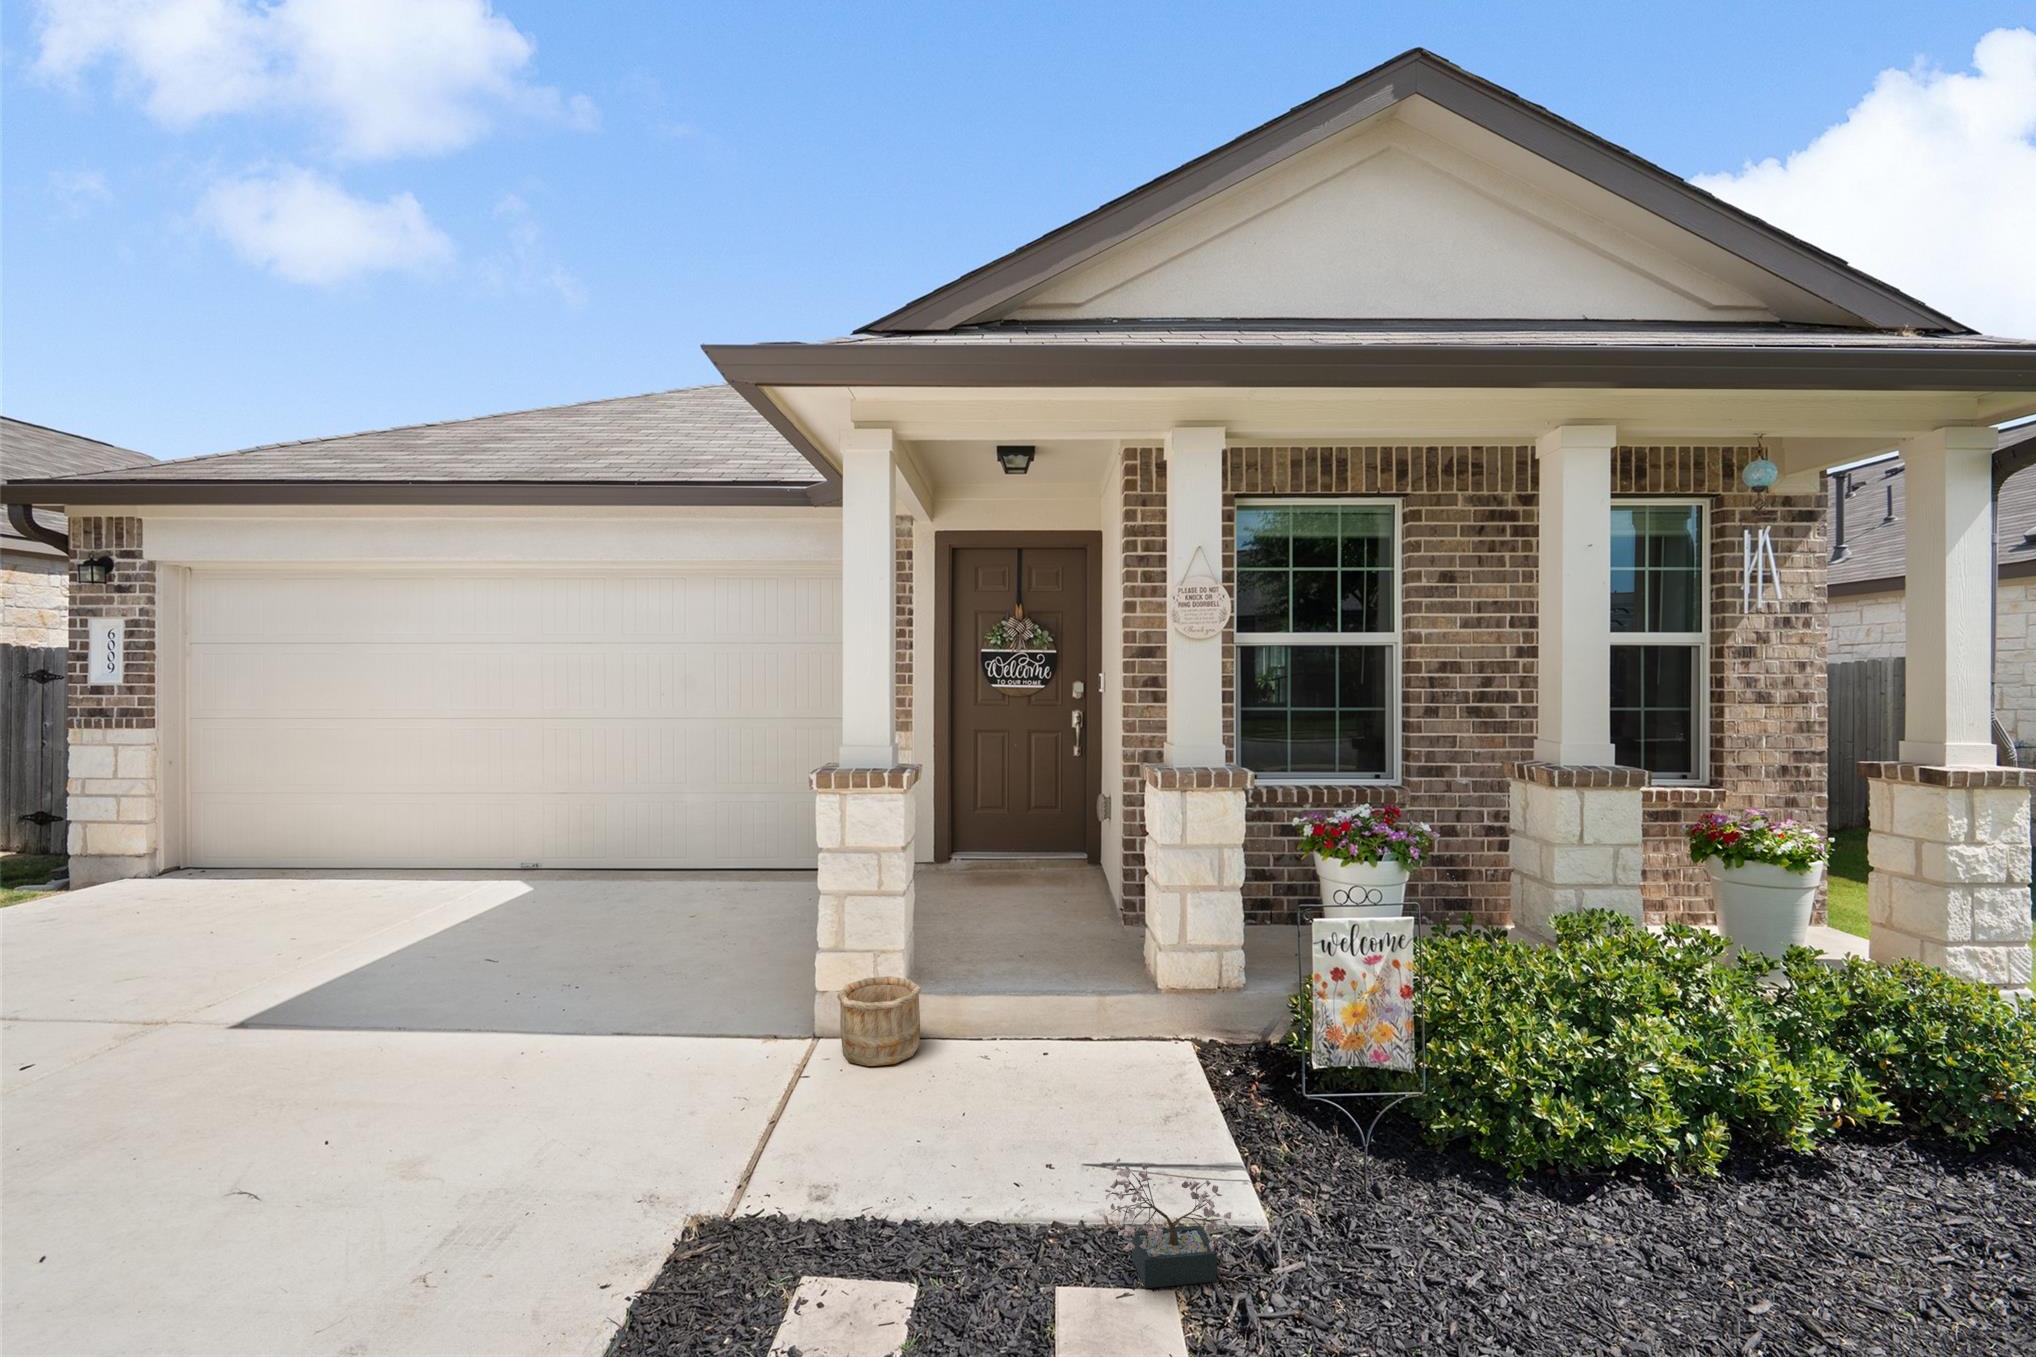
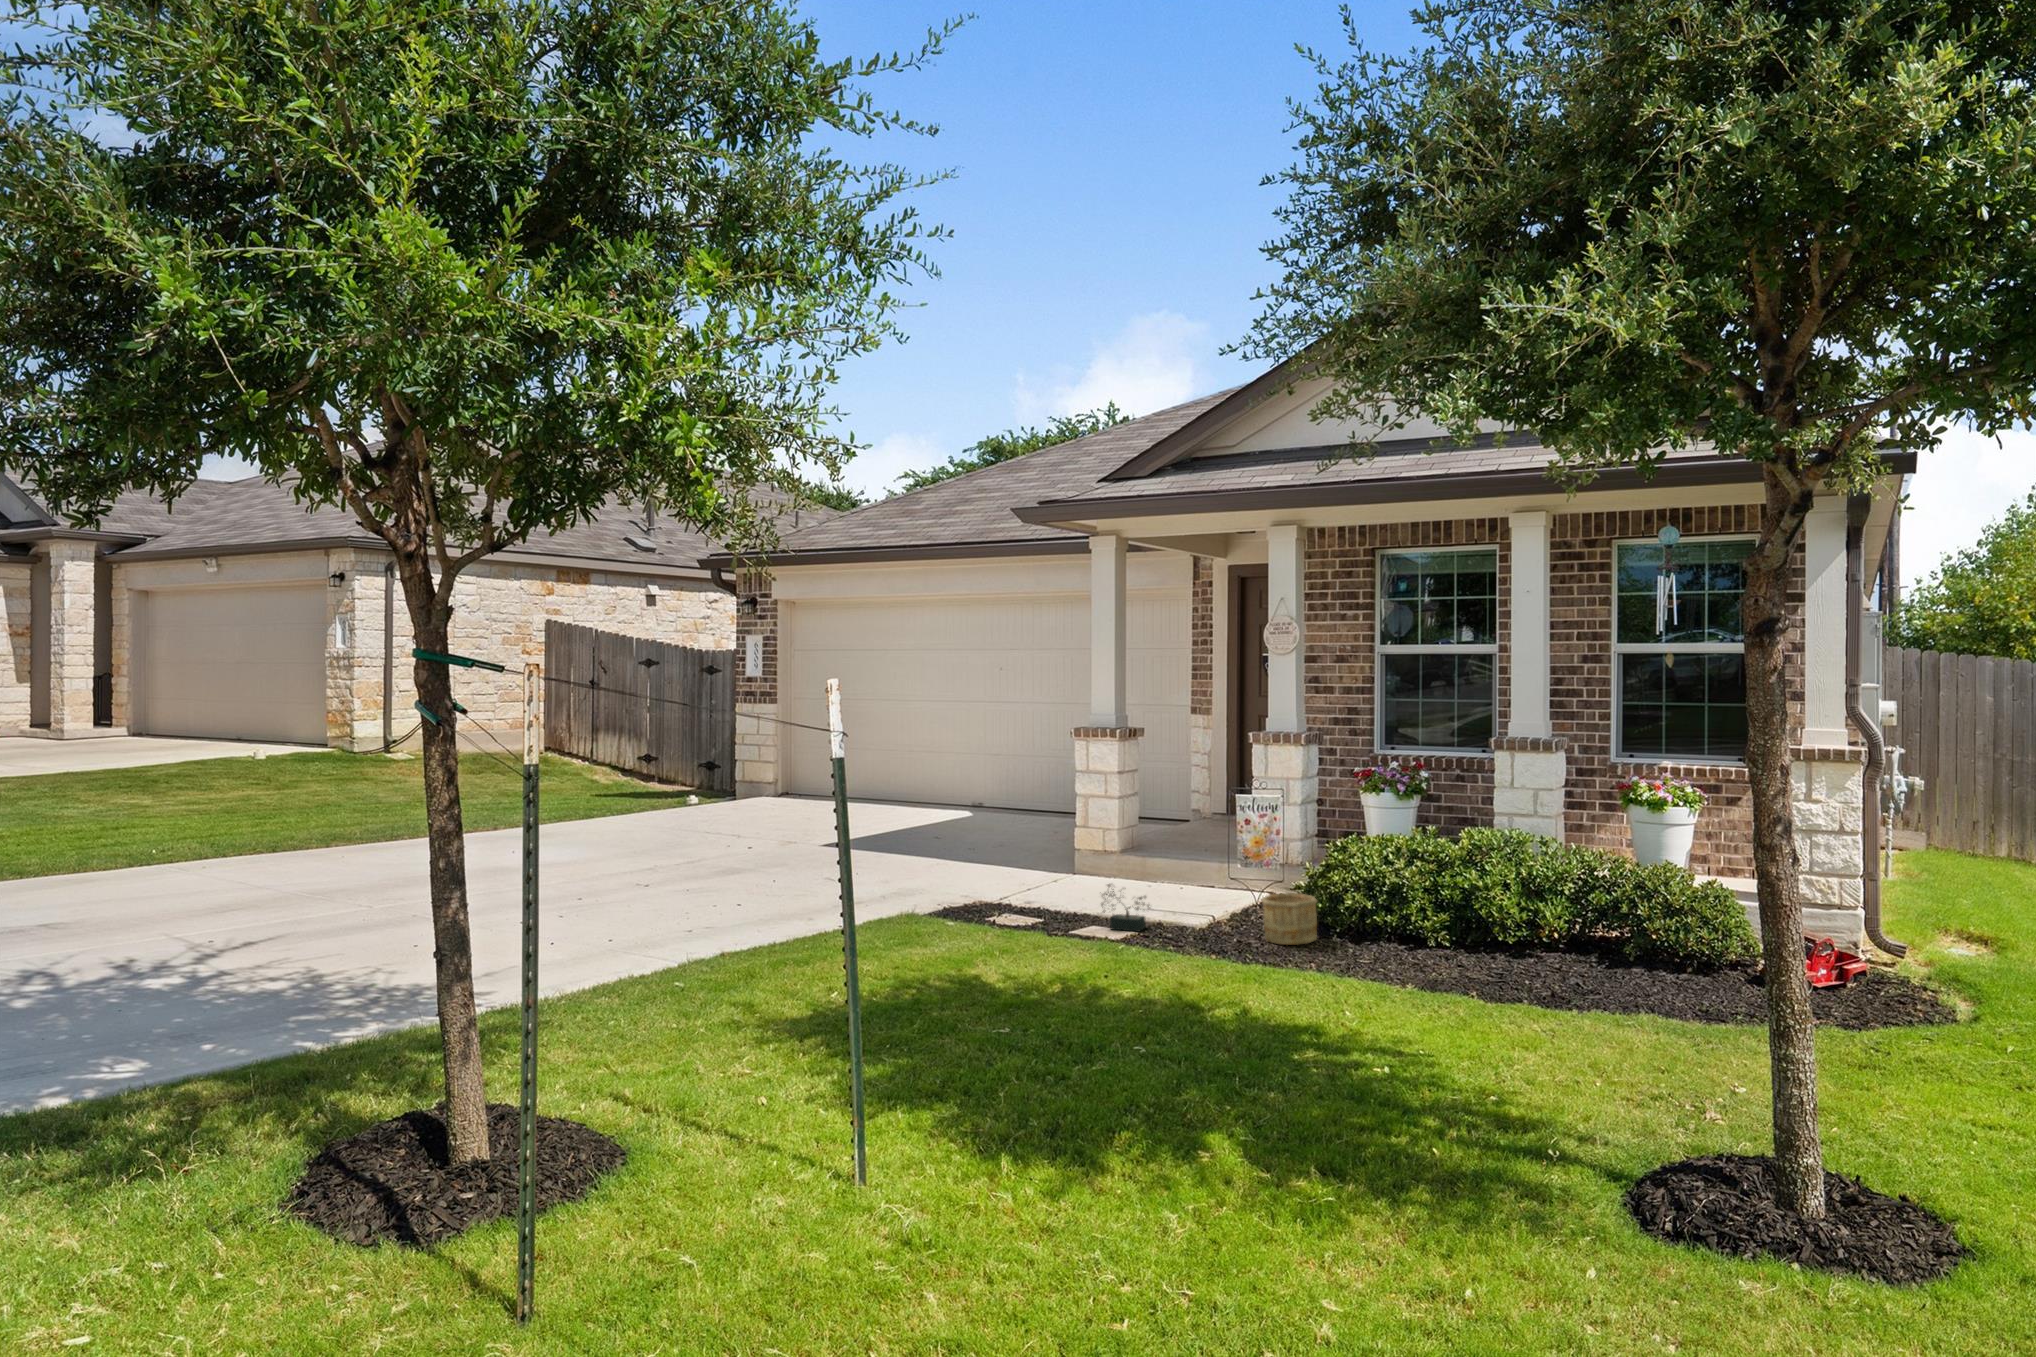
wooden bucket: present [837,976,921,1066] -> present [1262,893,1317,945]

